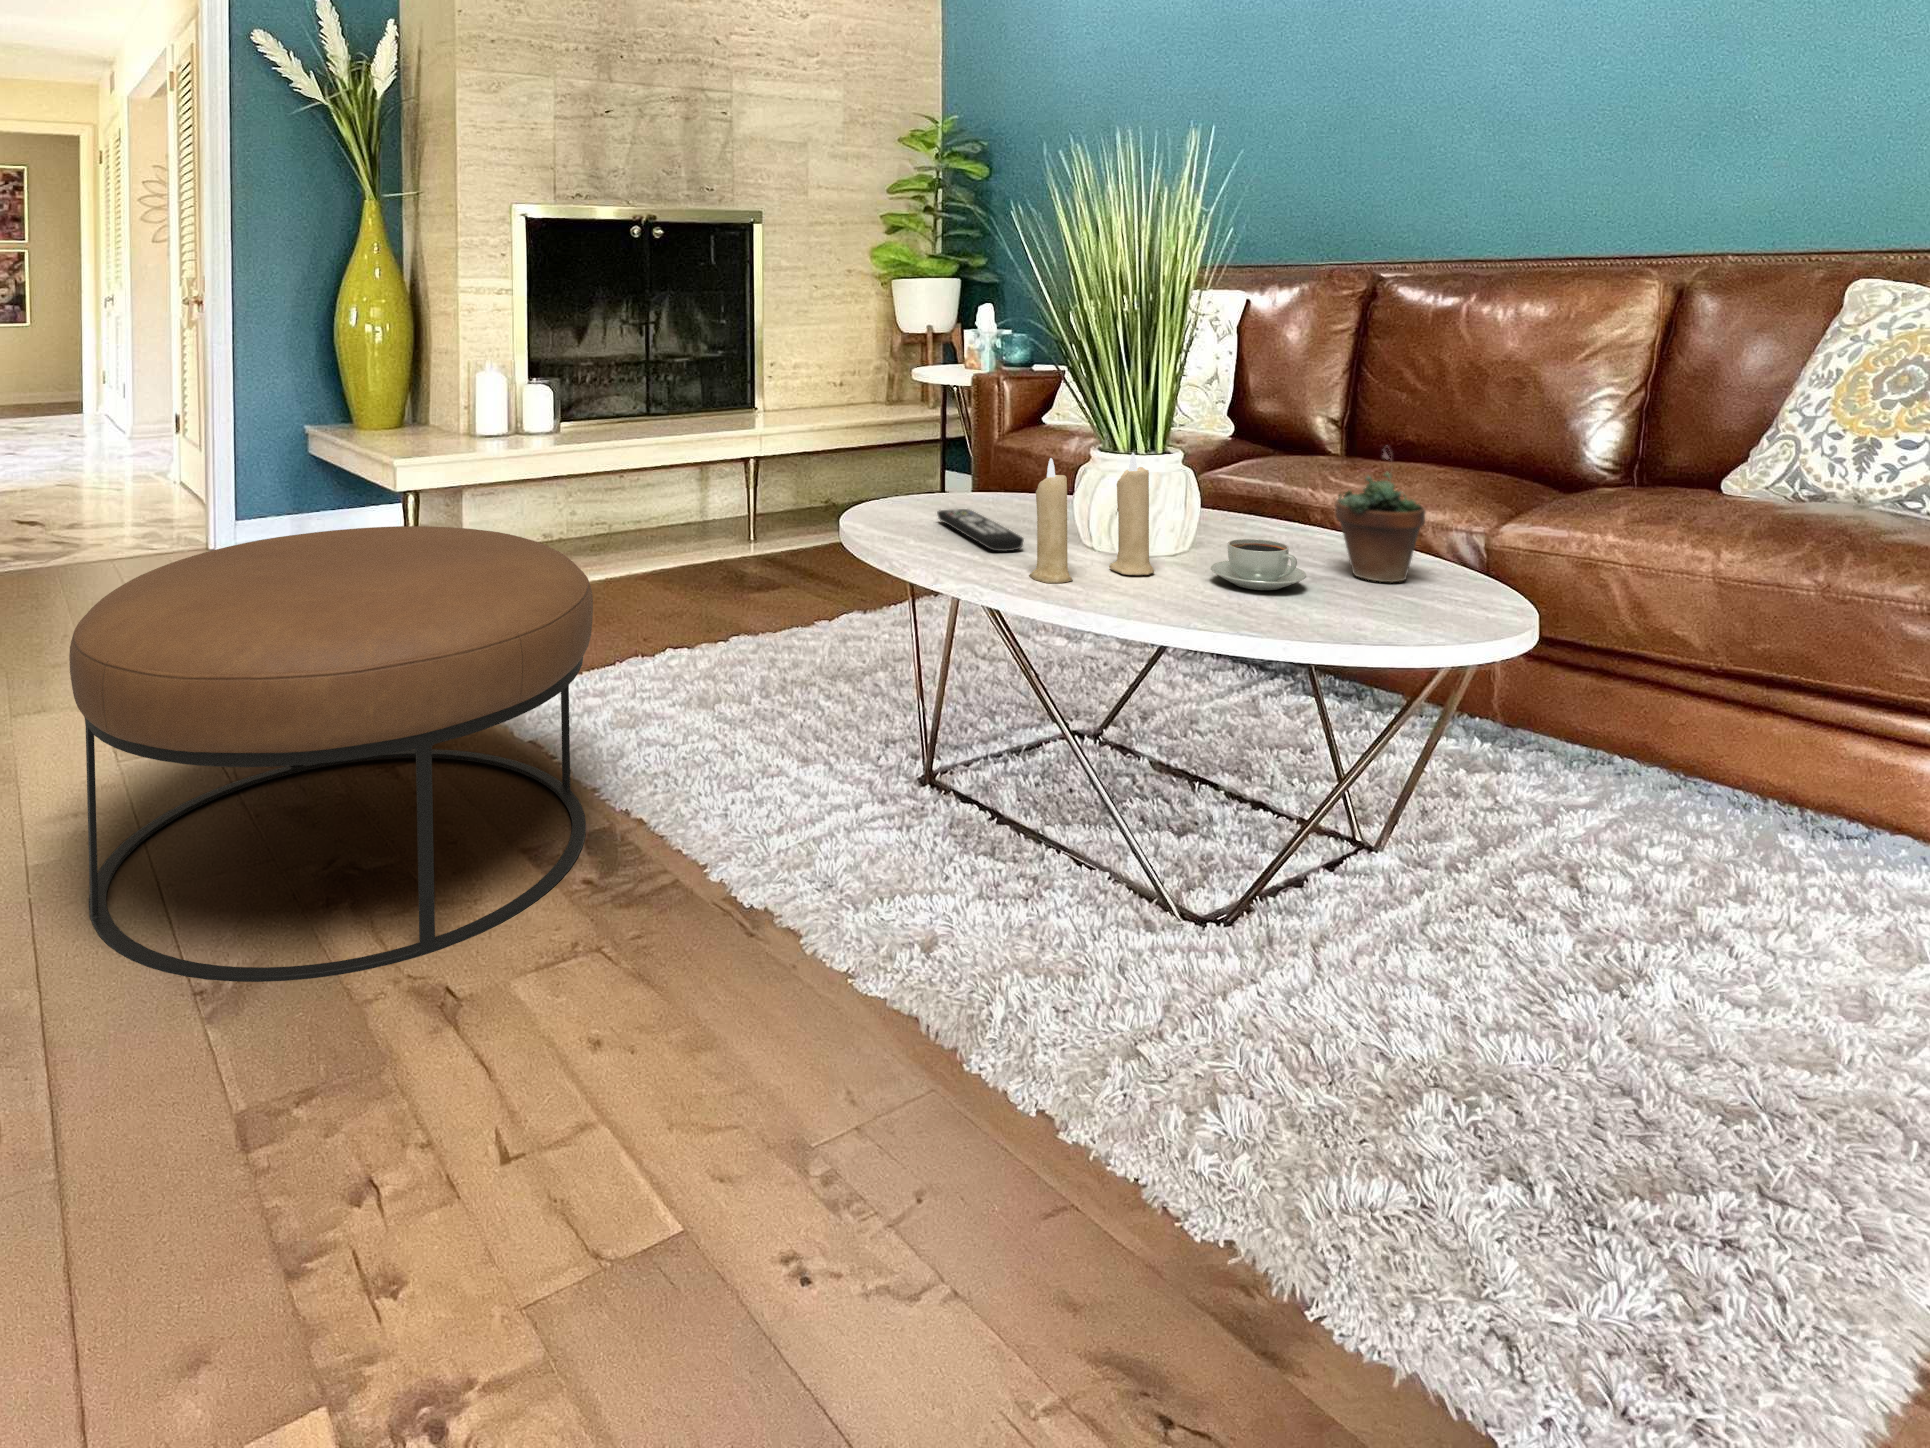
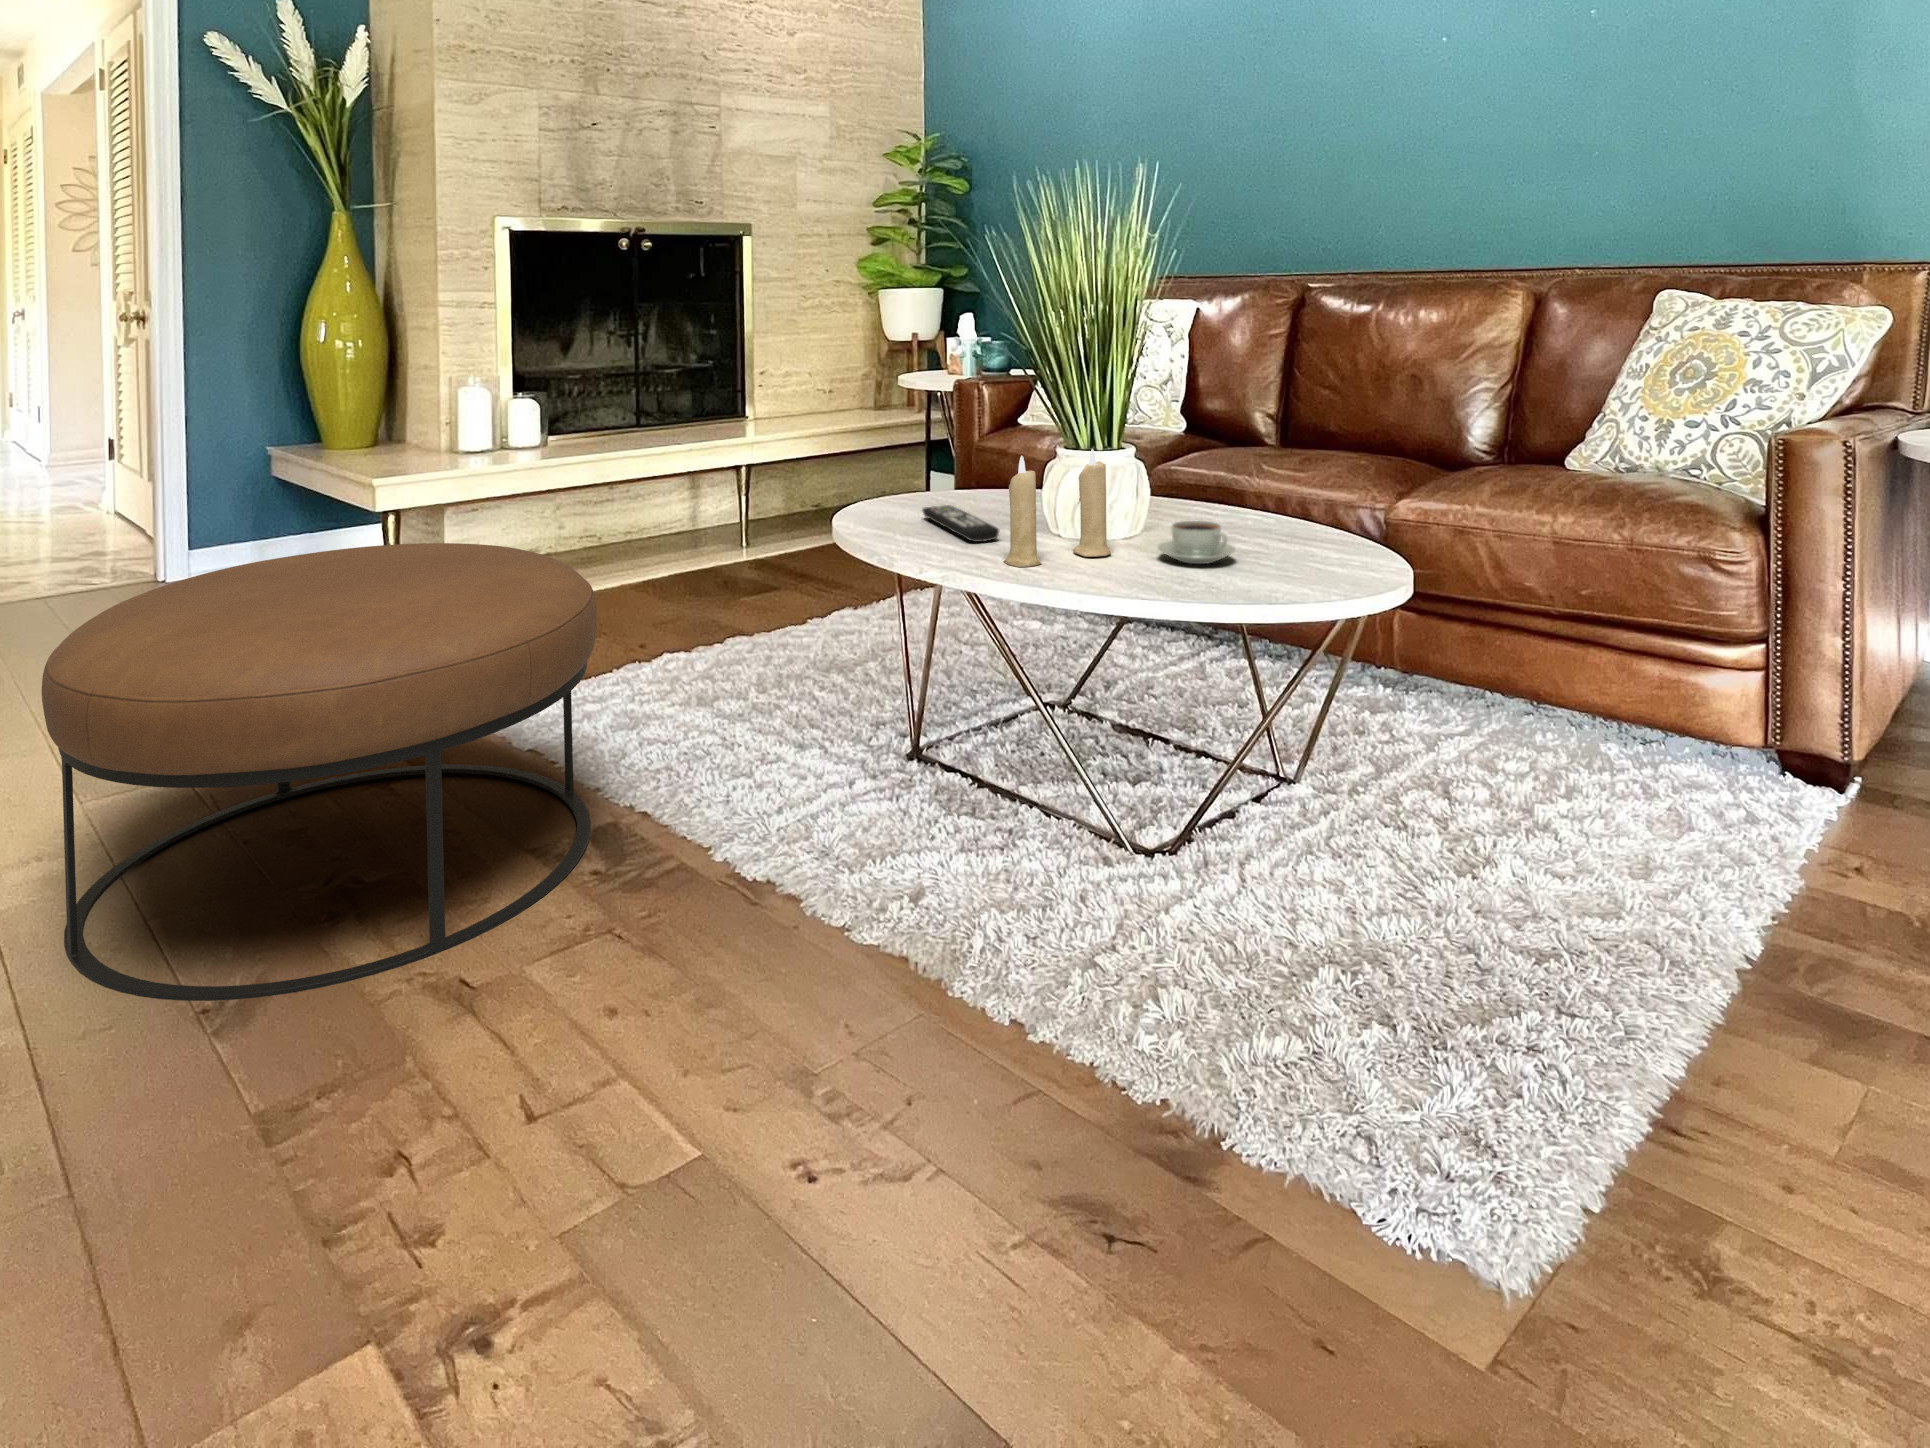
succulent plant: present [1335,448,1425,582] -> none [1260,436,1330,553]

